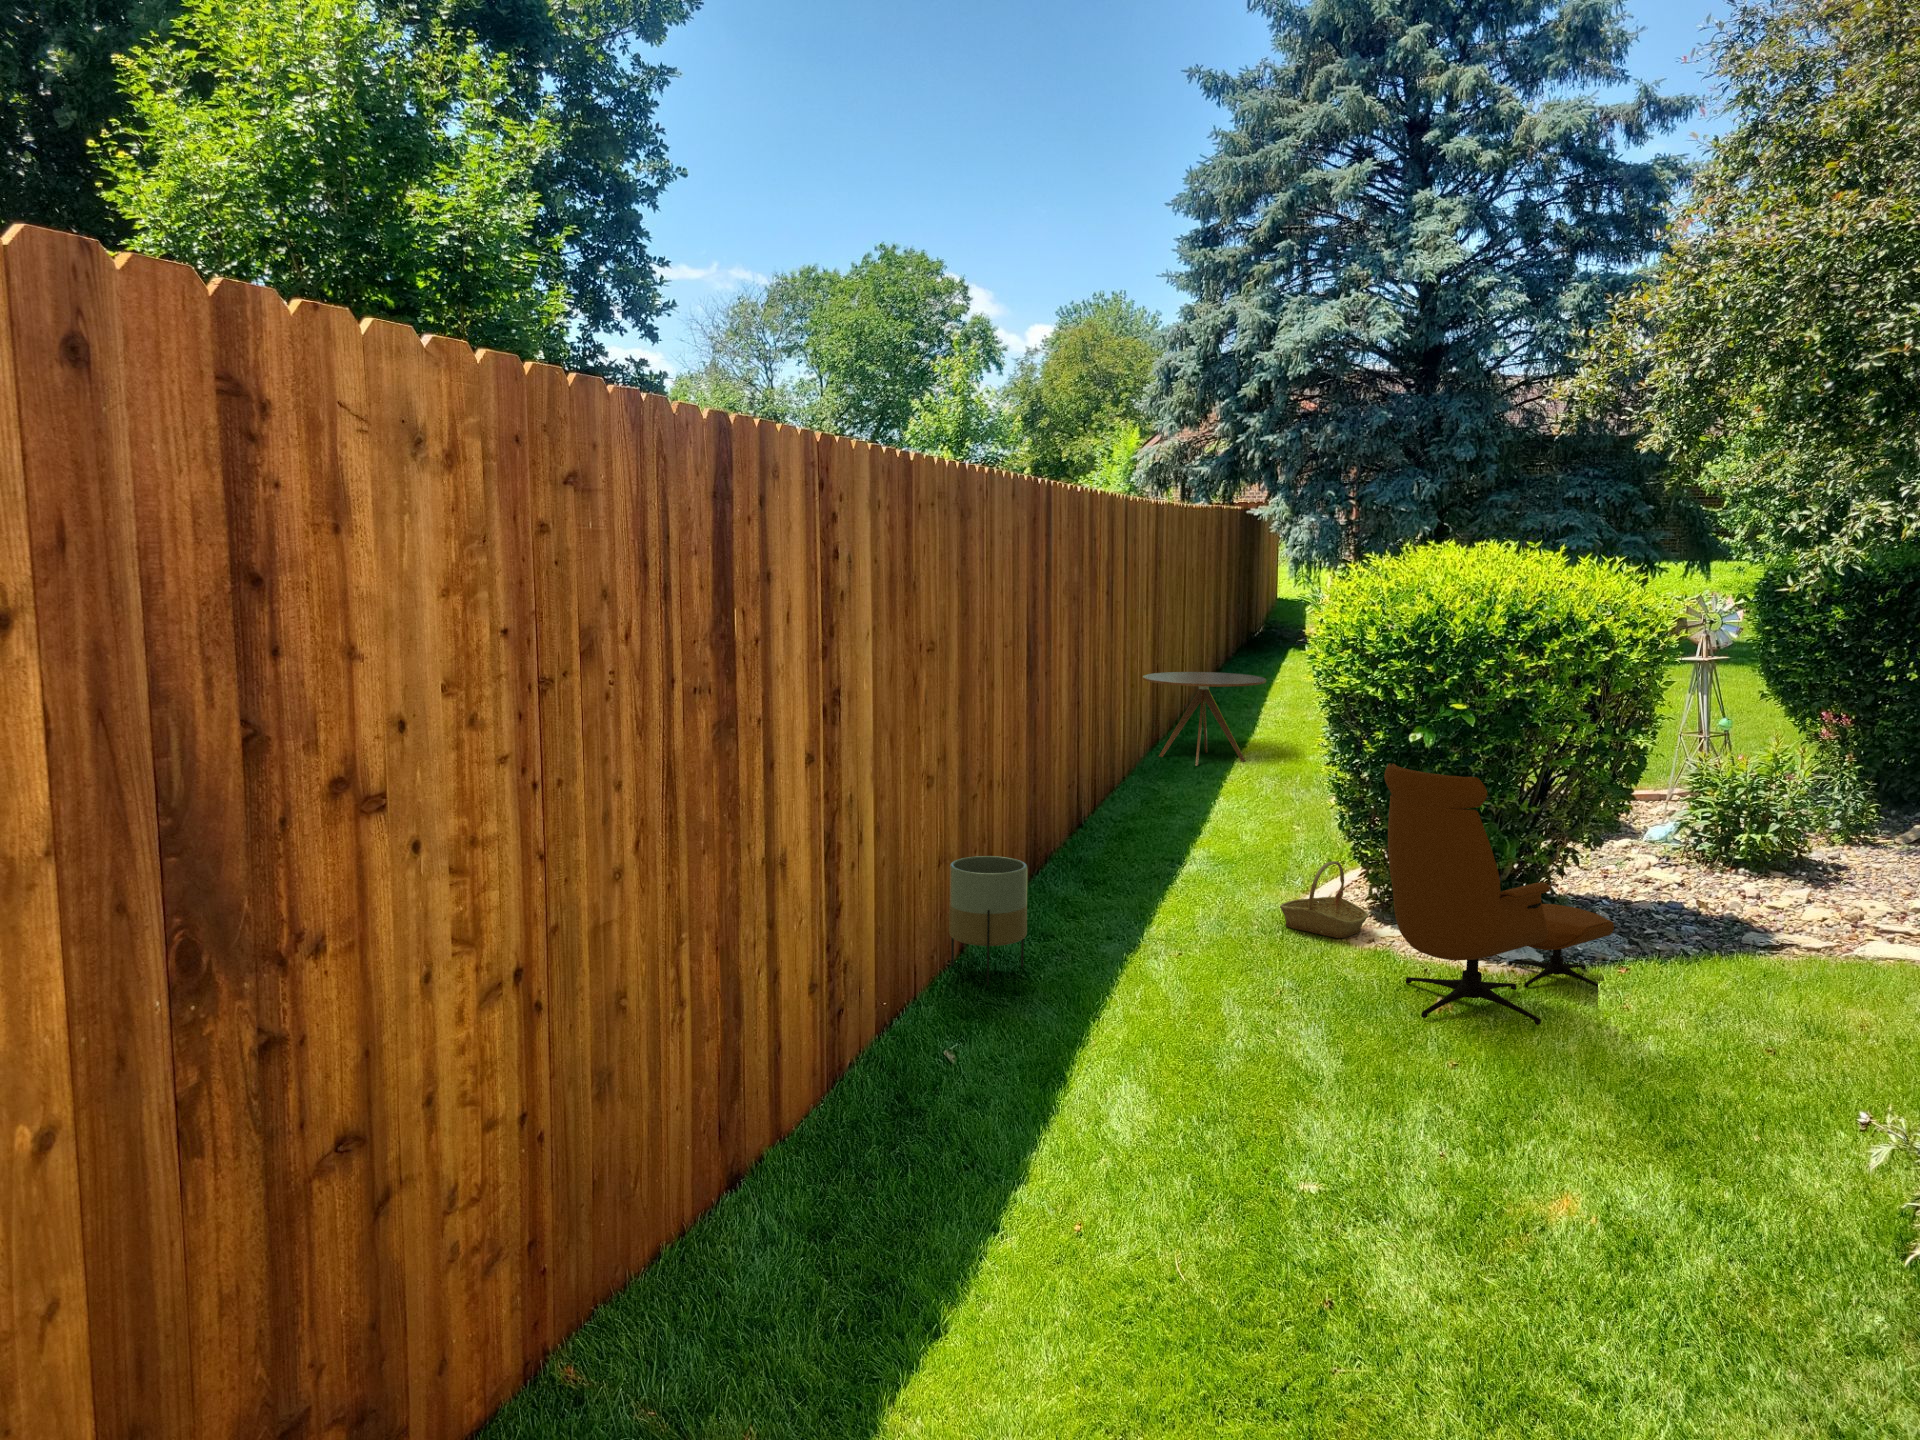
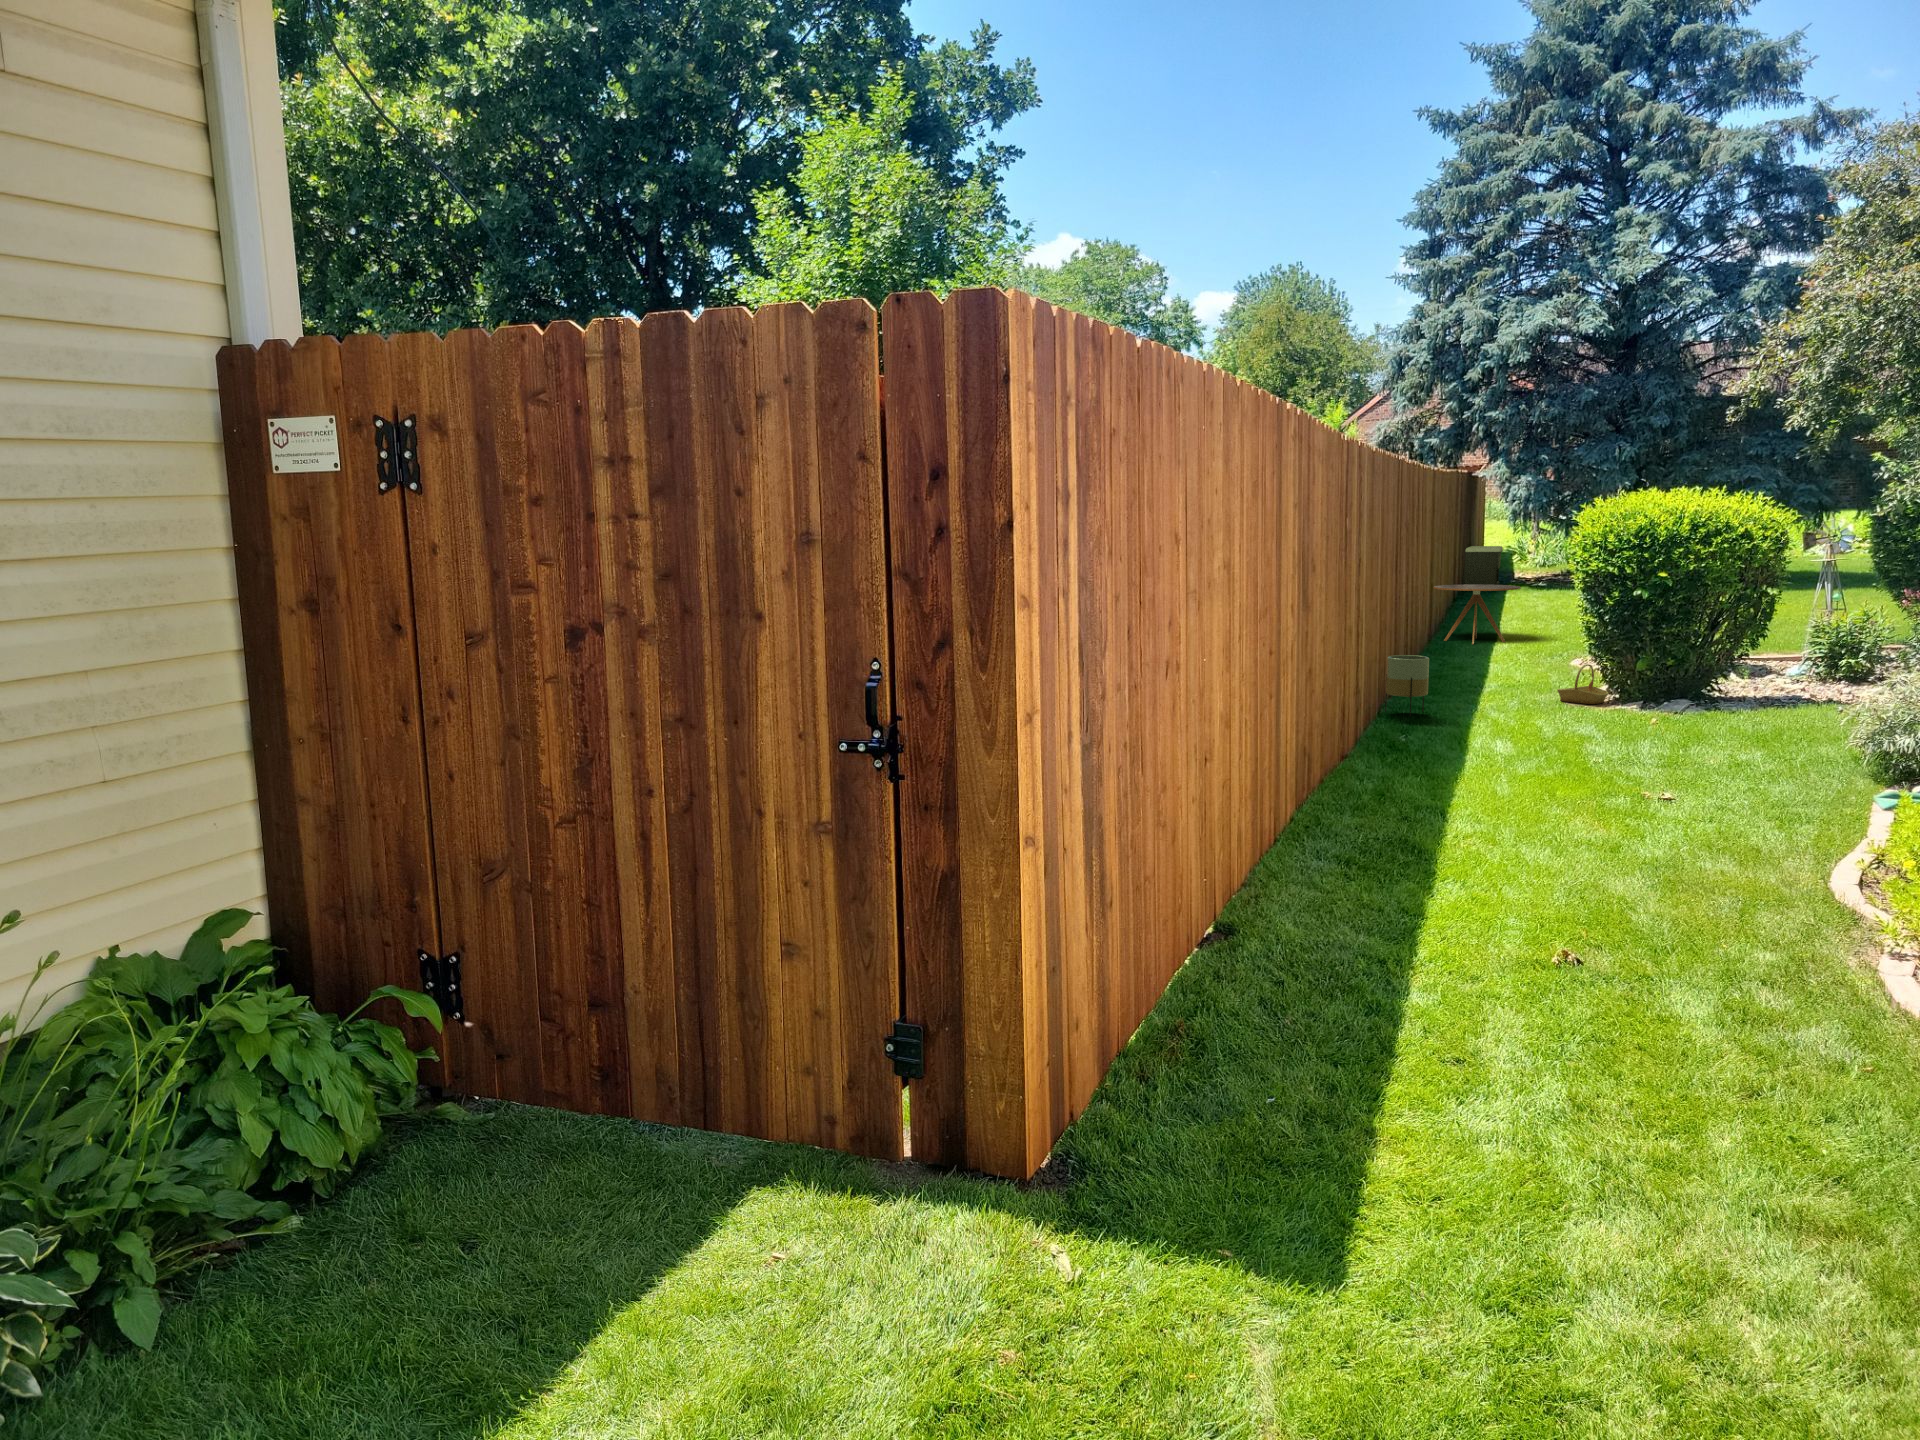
storage bench: none [1229,601,1278,658] -> present [1464,546,1503,585]
lounge chair: present [1384,763,1614,1025] -> none [1624,598,1749,727]

